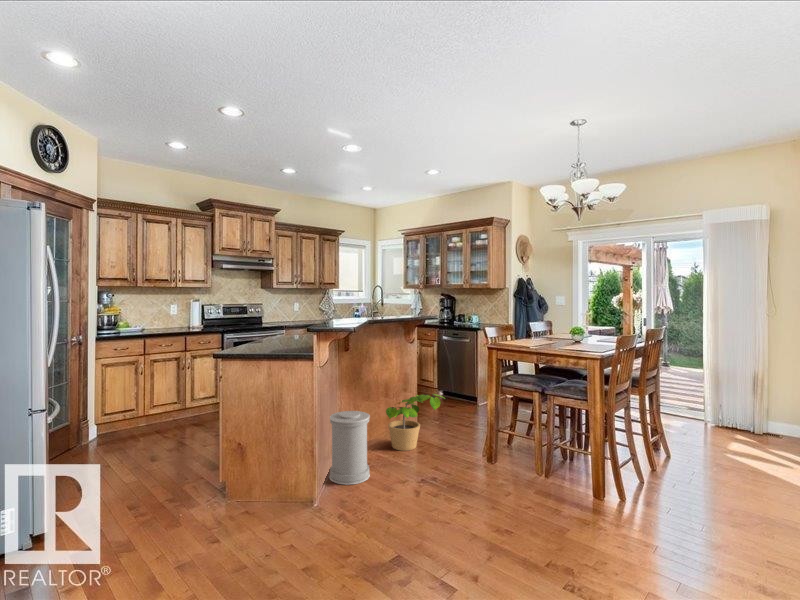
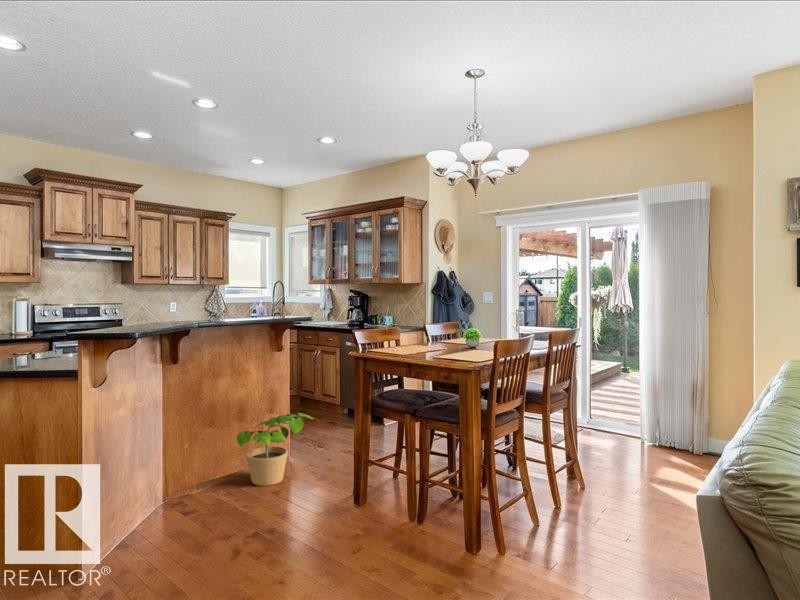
trash can: present [330,411,370,484] -> none [142,439,201,538]

